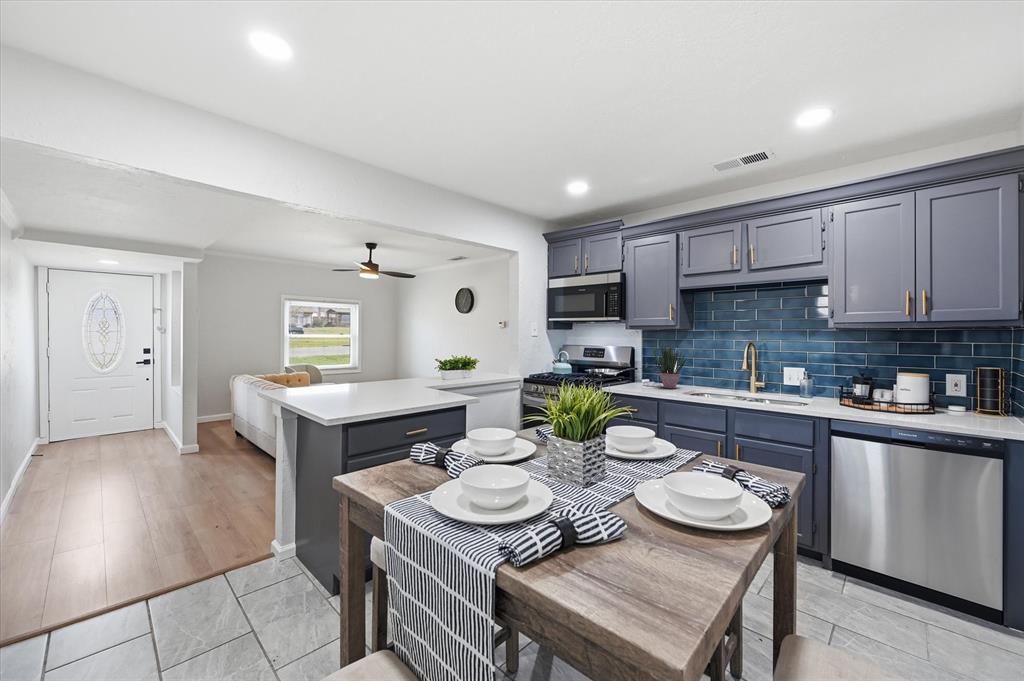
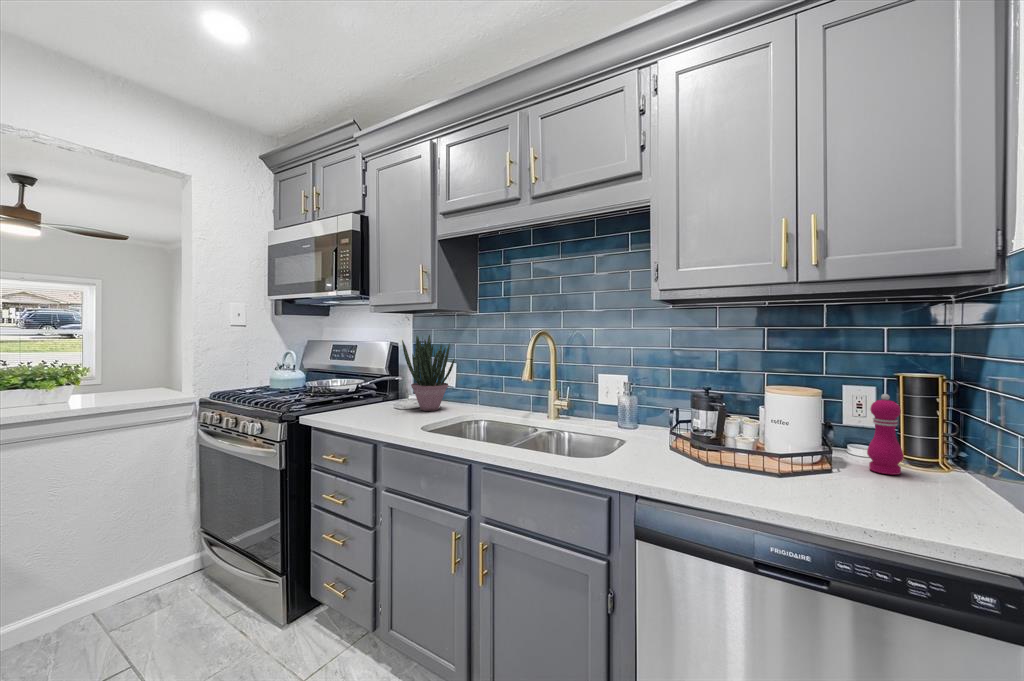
pepper mill: none [956,377,976,416] -> present [867,394,903,475]

